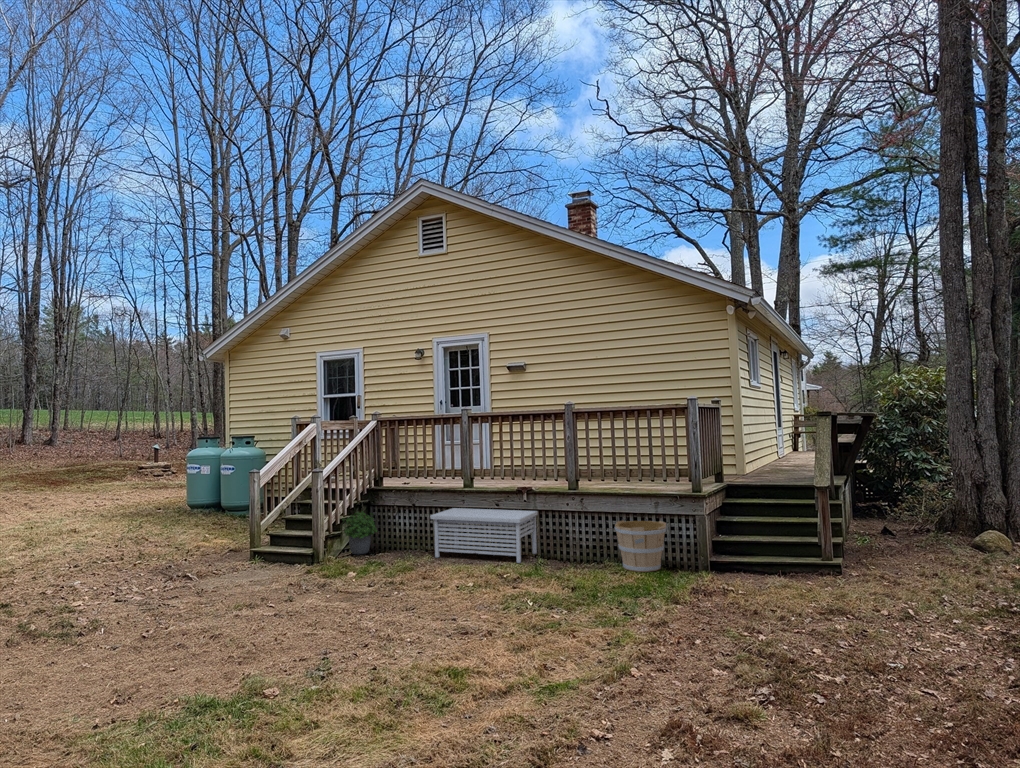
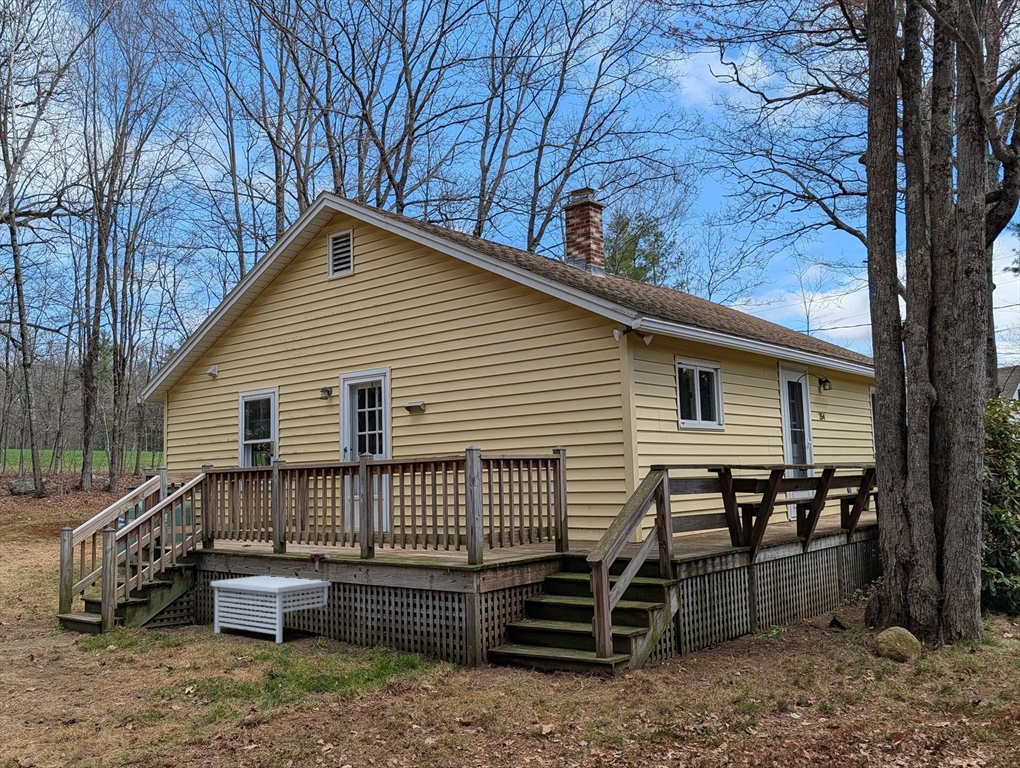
potted plant: present [342,512,377,554] -> none [138,575,182,626]
wooden bucket: present [615,520,667,572] -> none [359,594,429,661]

